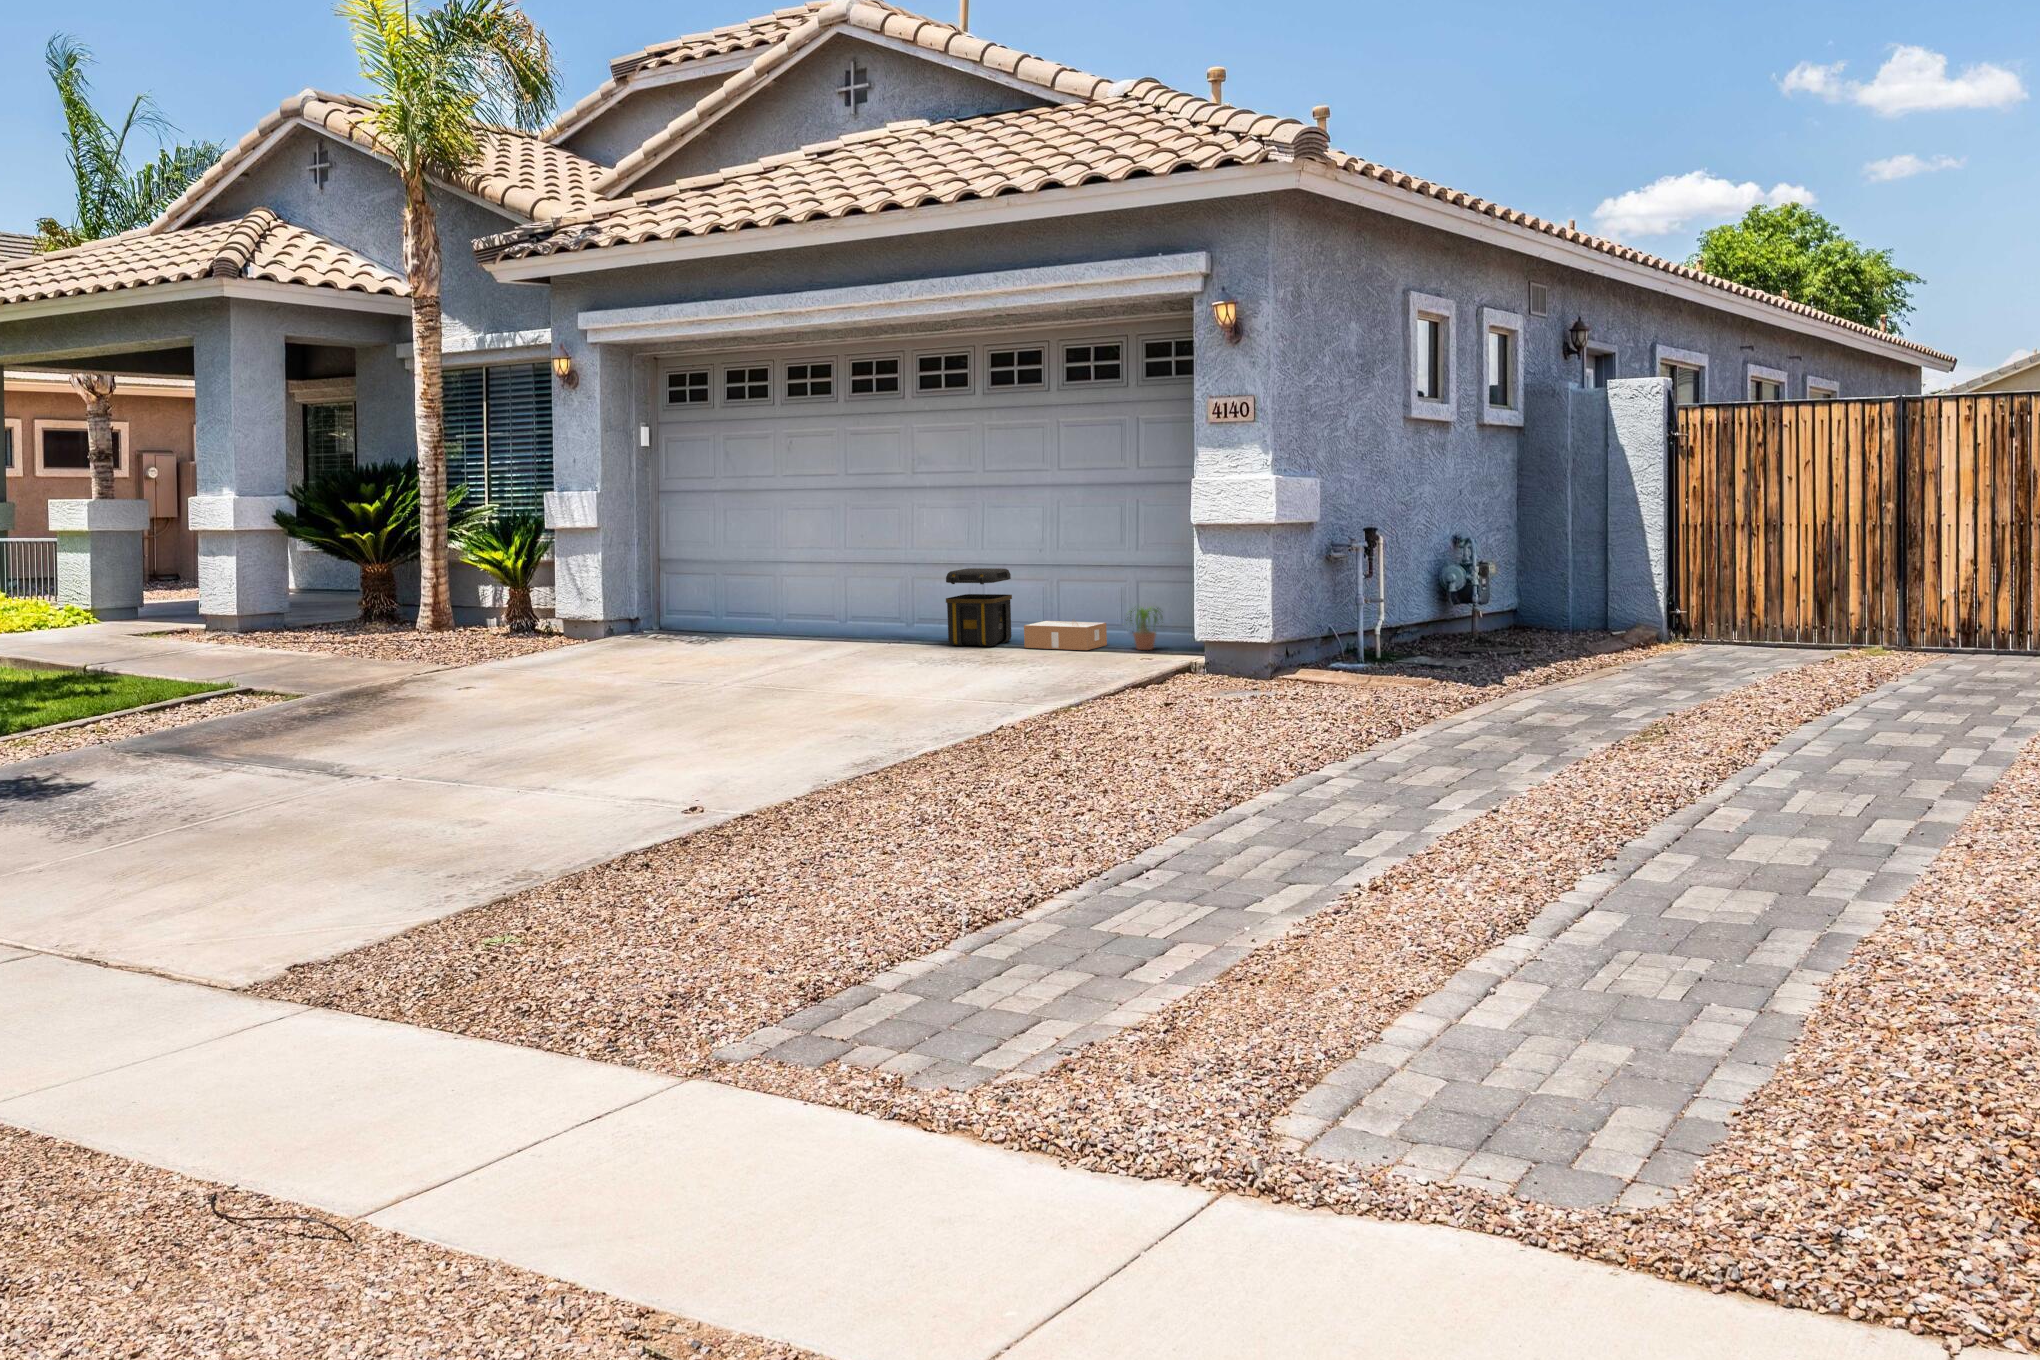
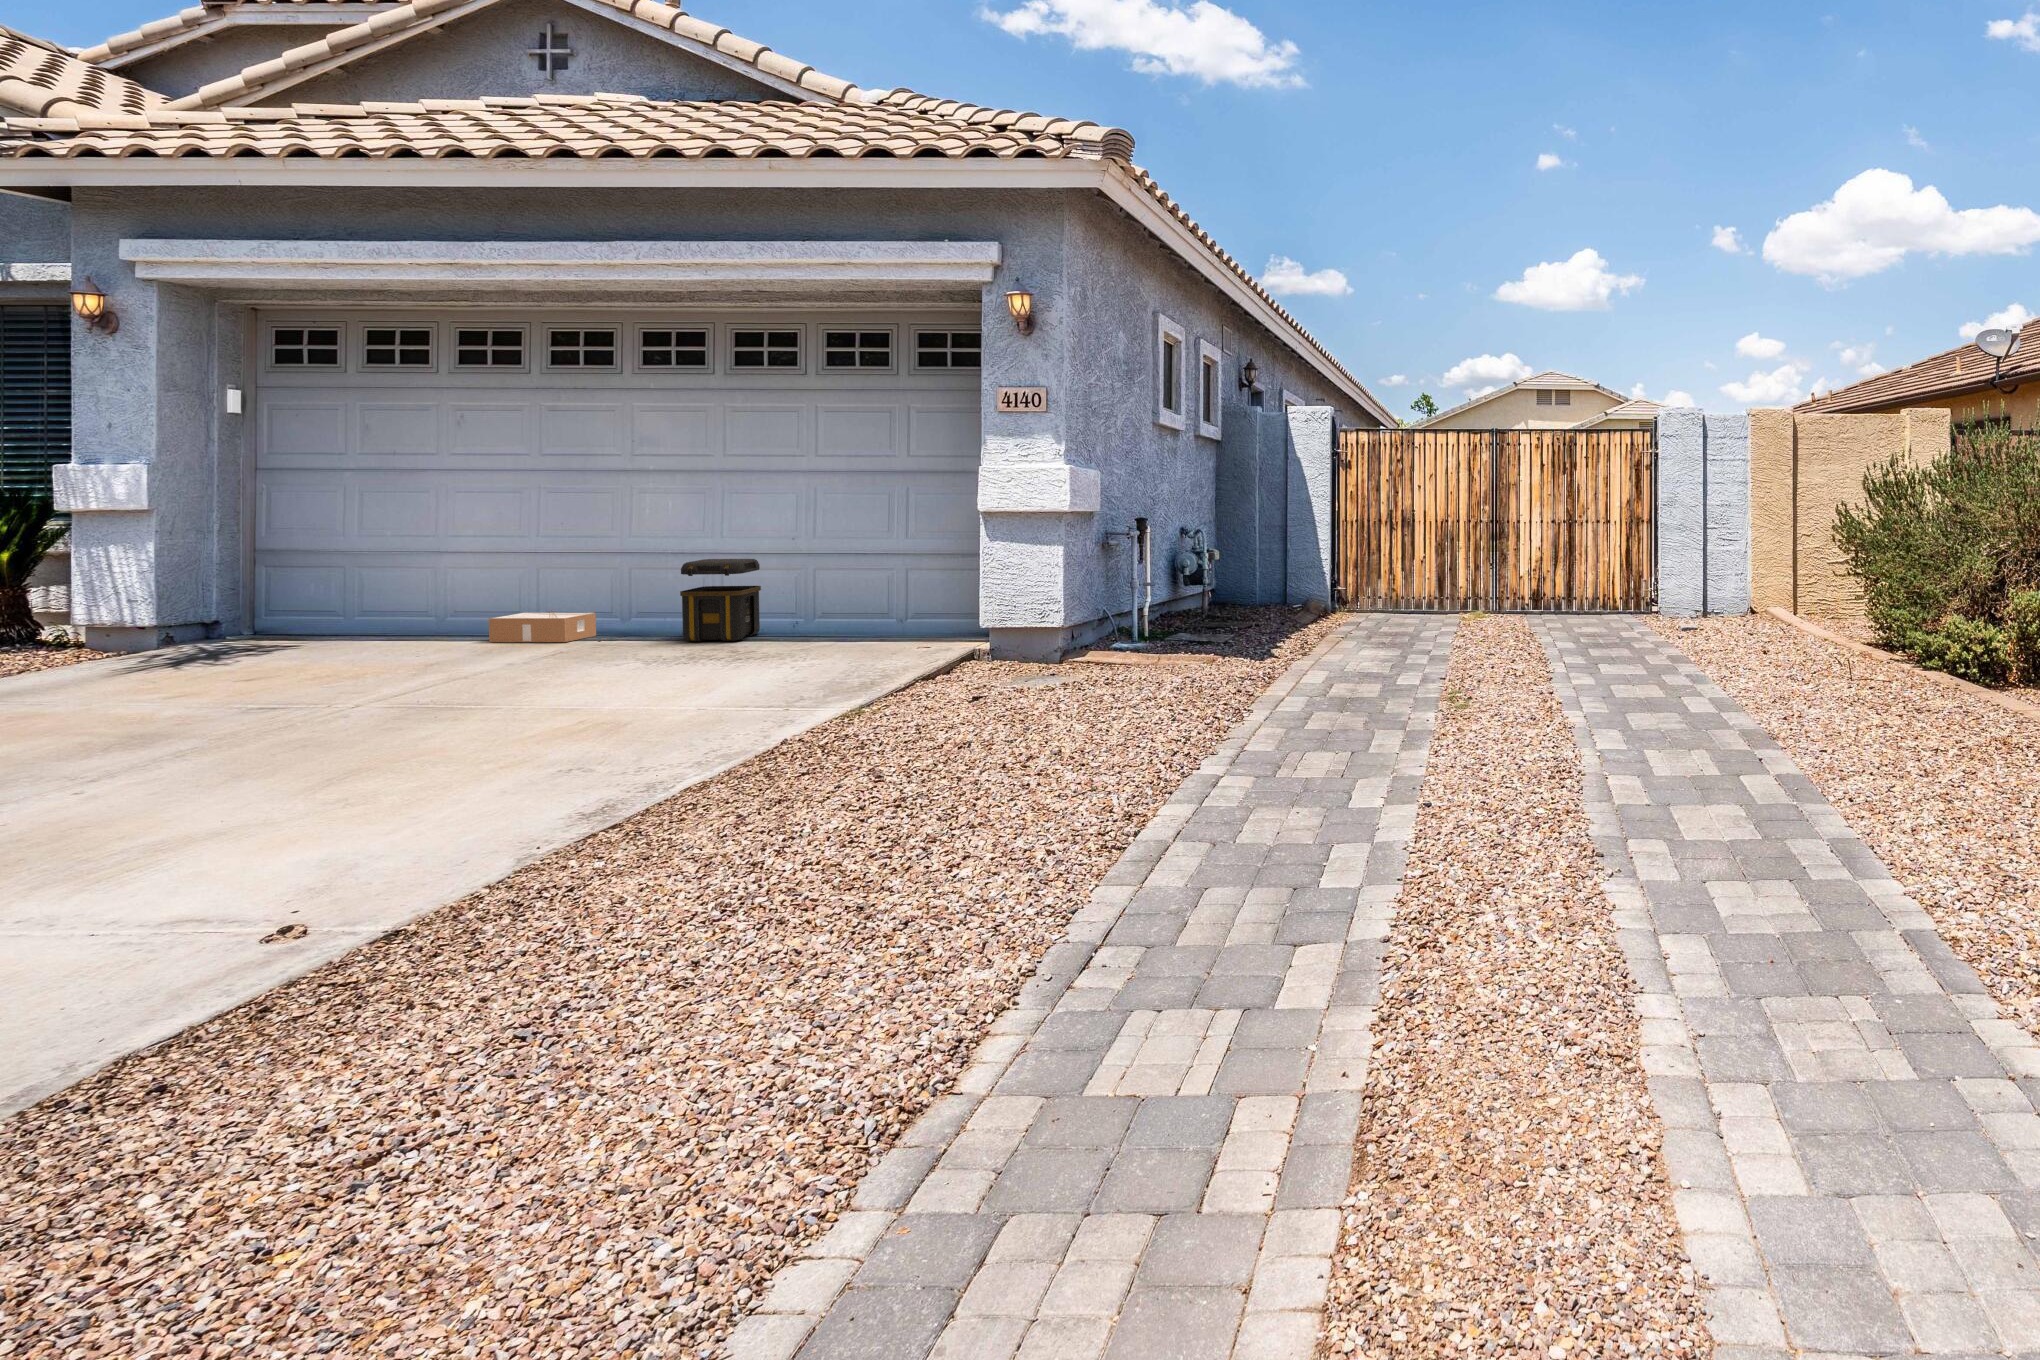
potted plant: present [1129,608,1162,650] -> none [888,594,942,637]
cardboard box: present [1024,621,1107,650] -> present [489,612,596,642]

